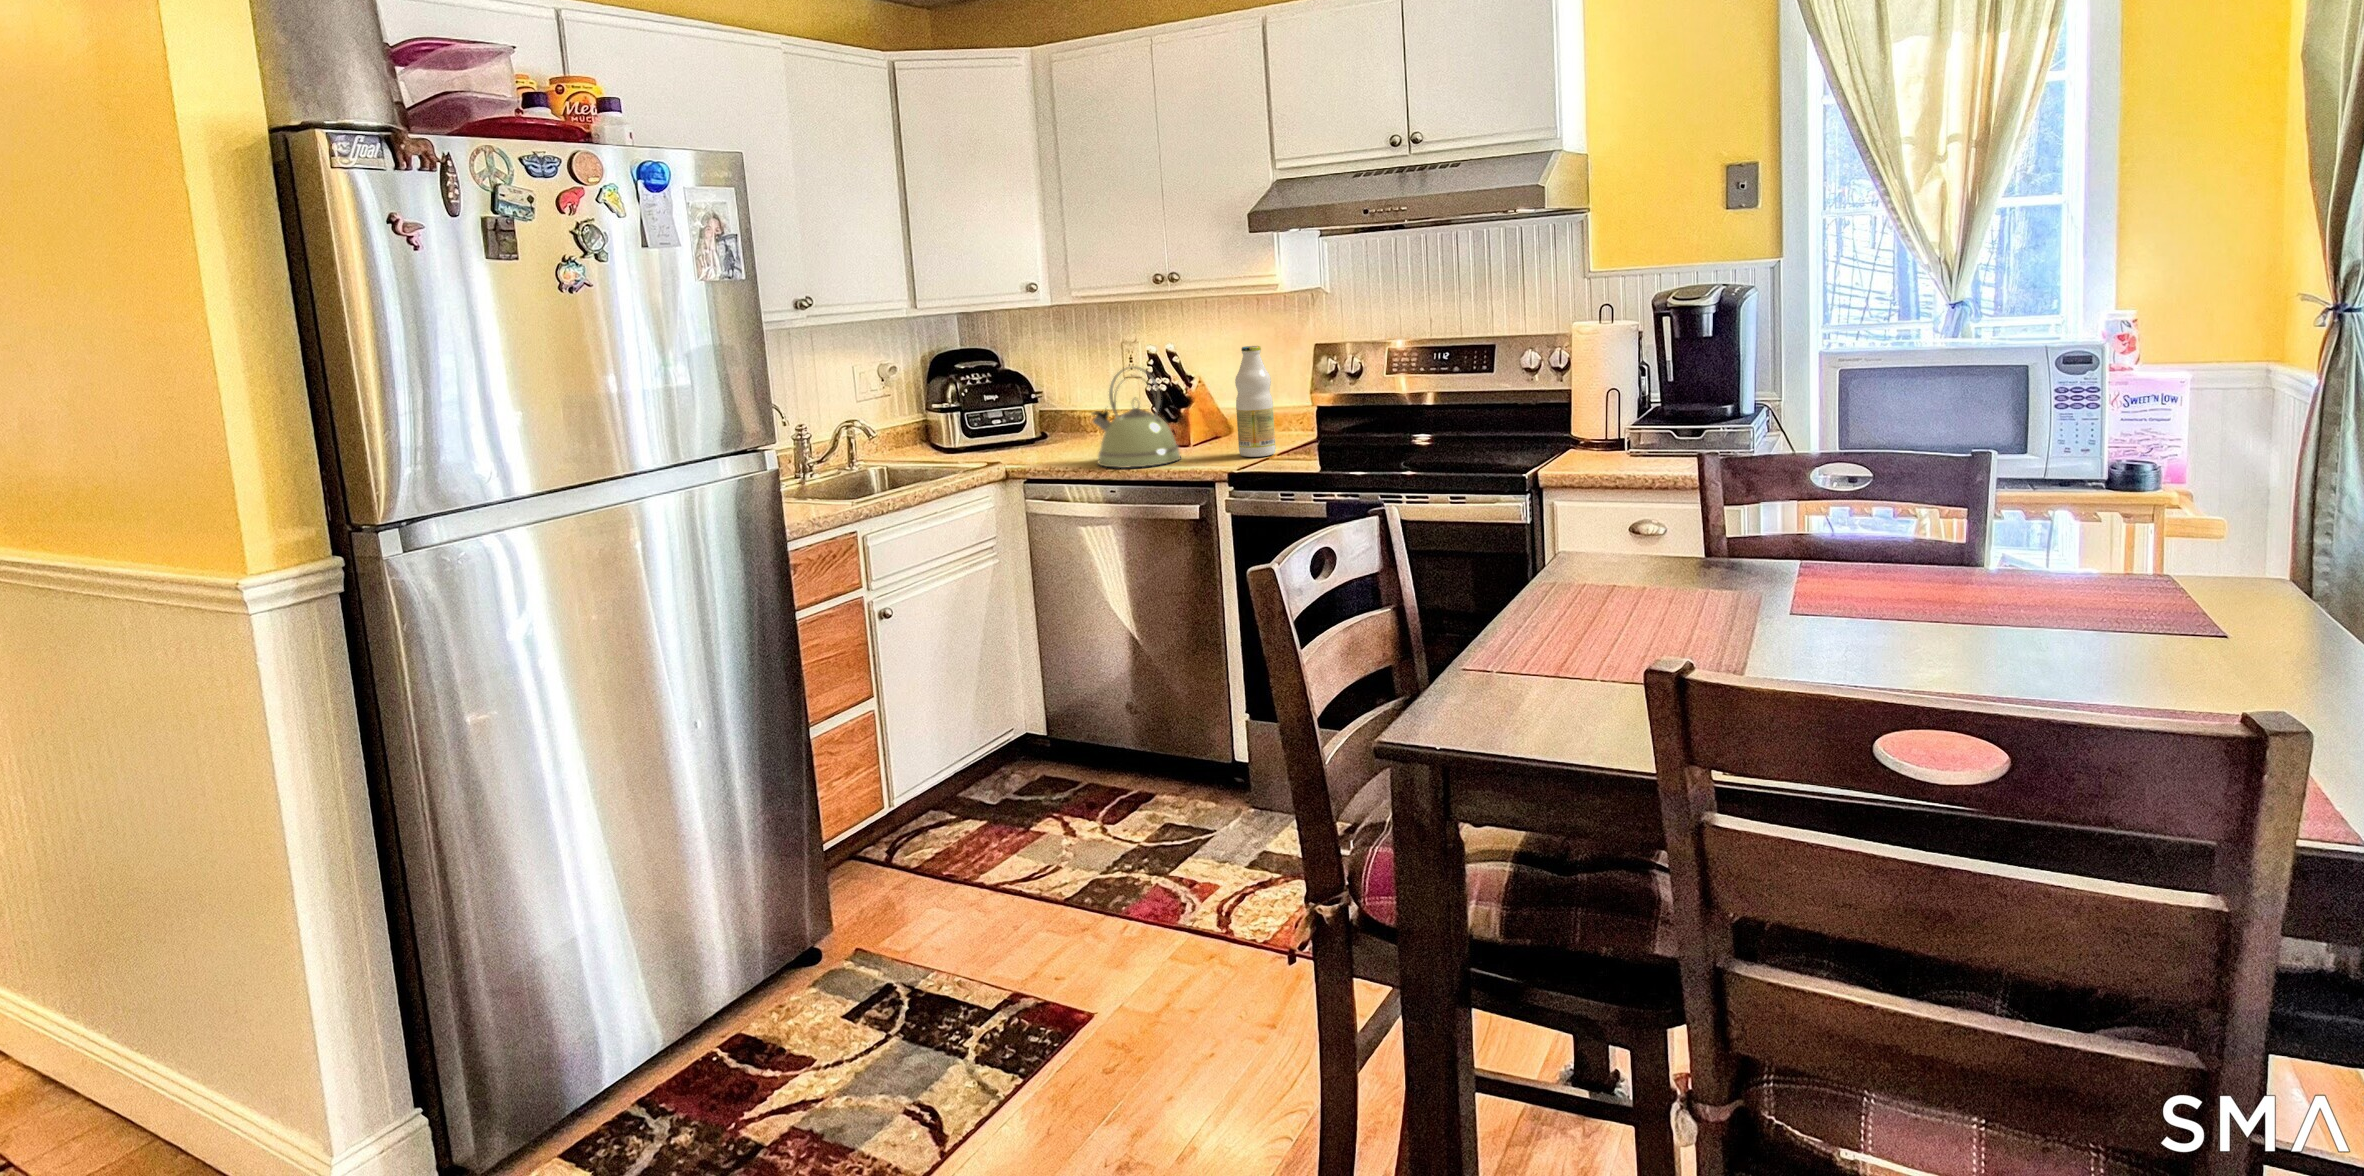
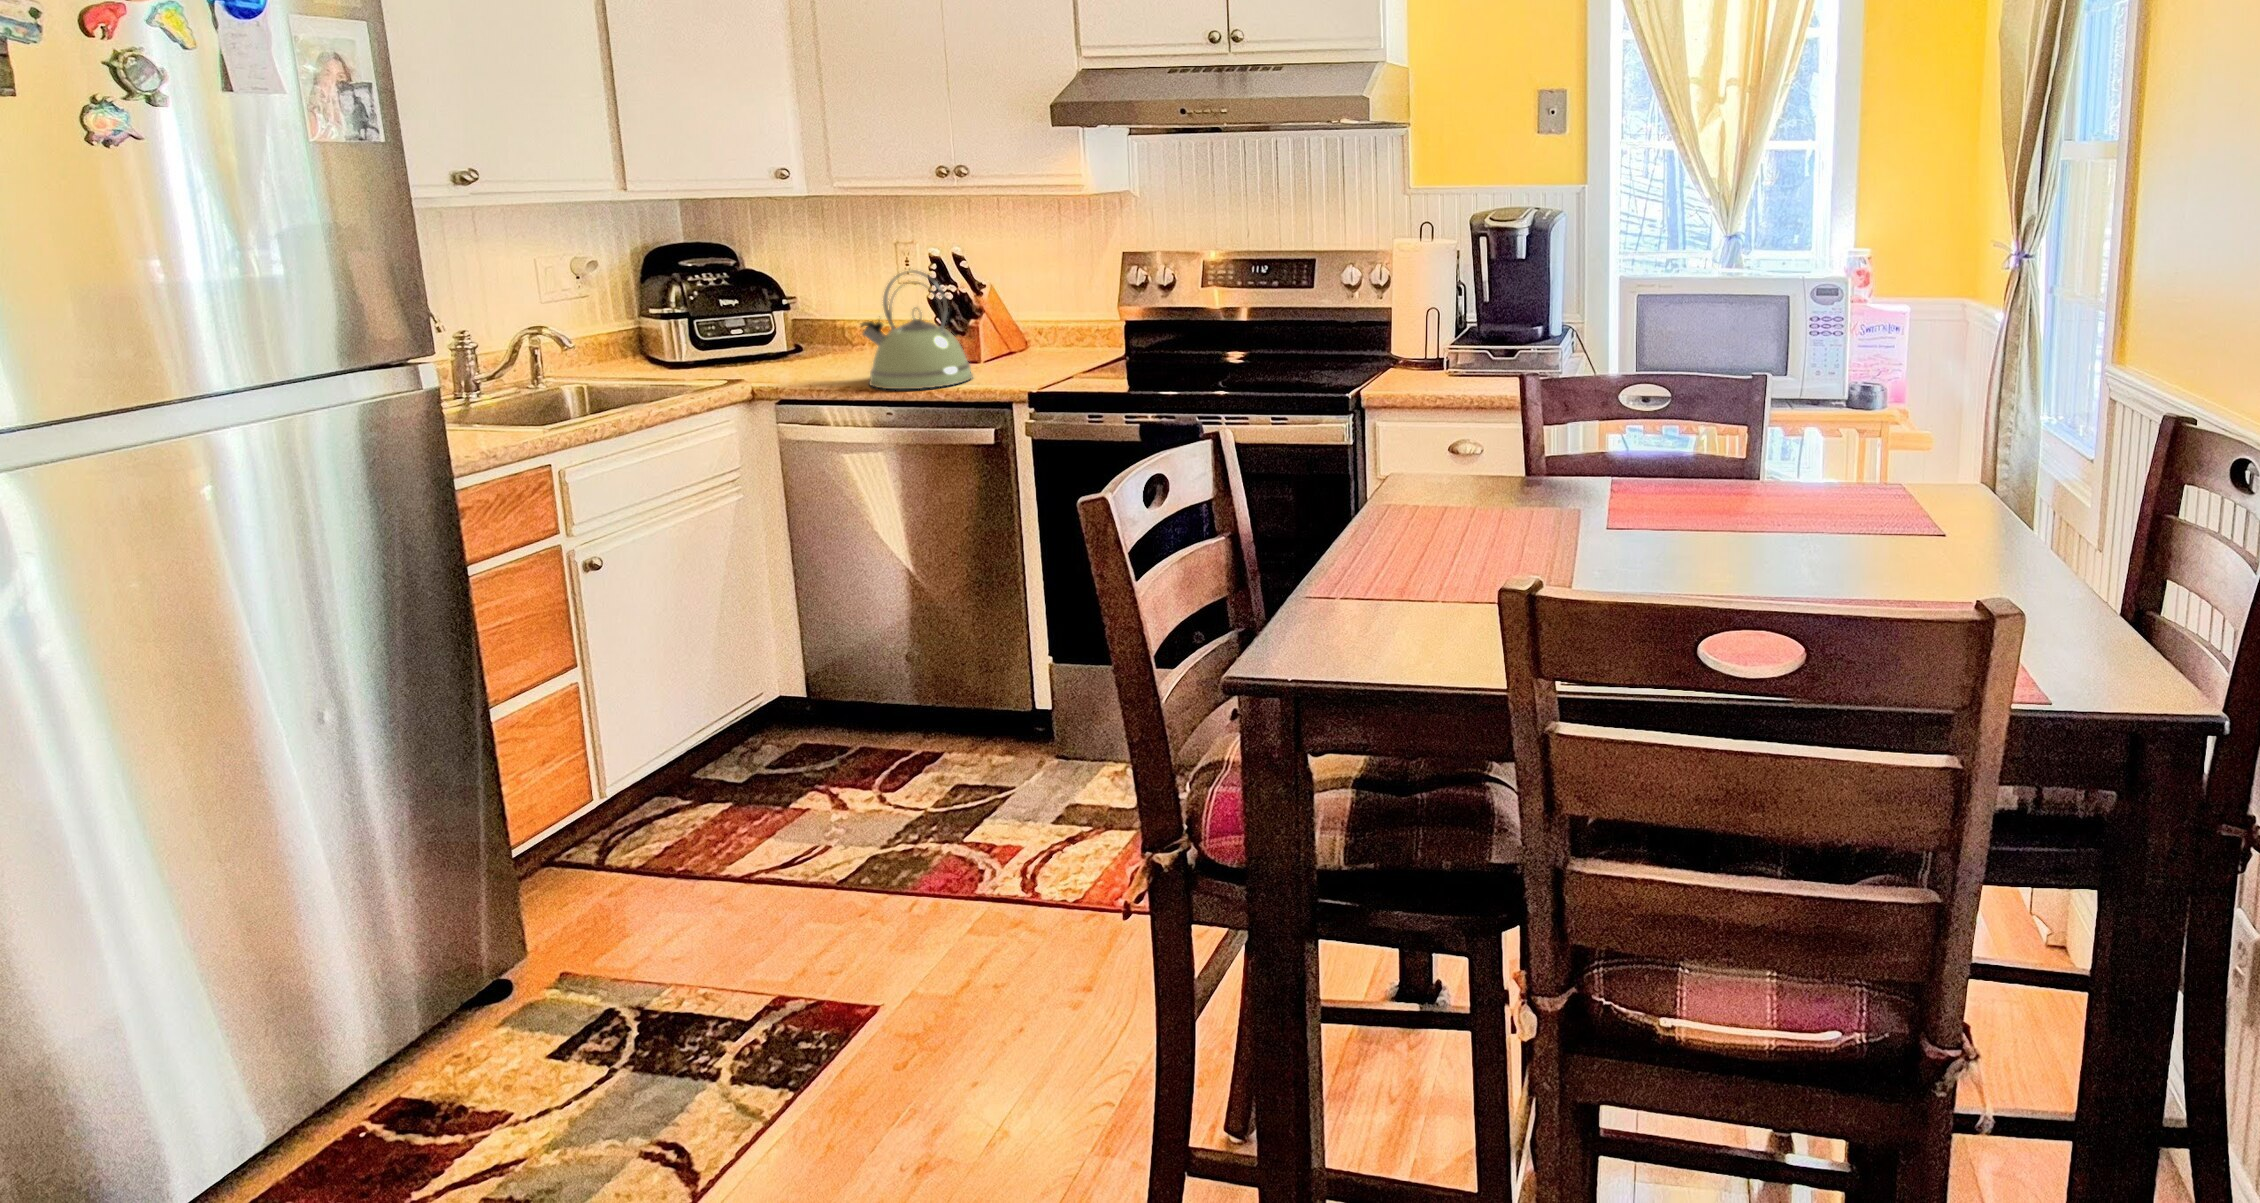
bottle: present [1235,346,1276,457] -> none [1038,251,1085,376]

